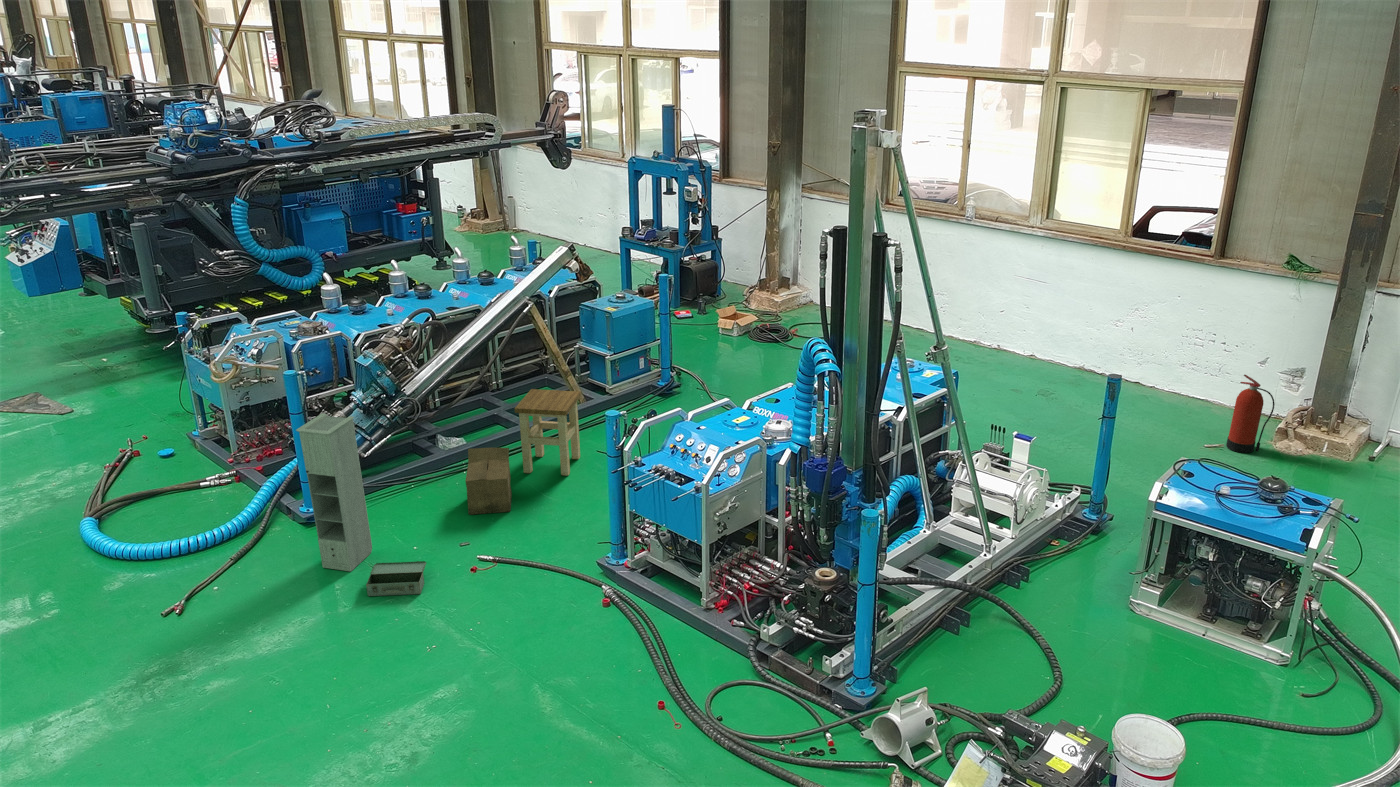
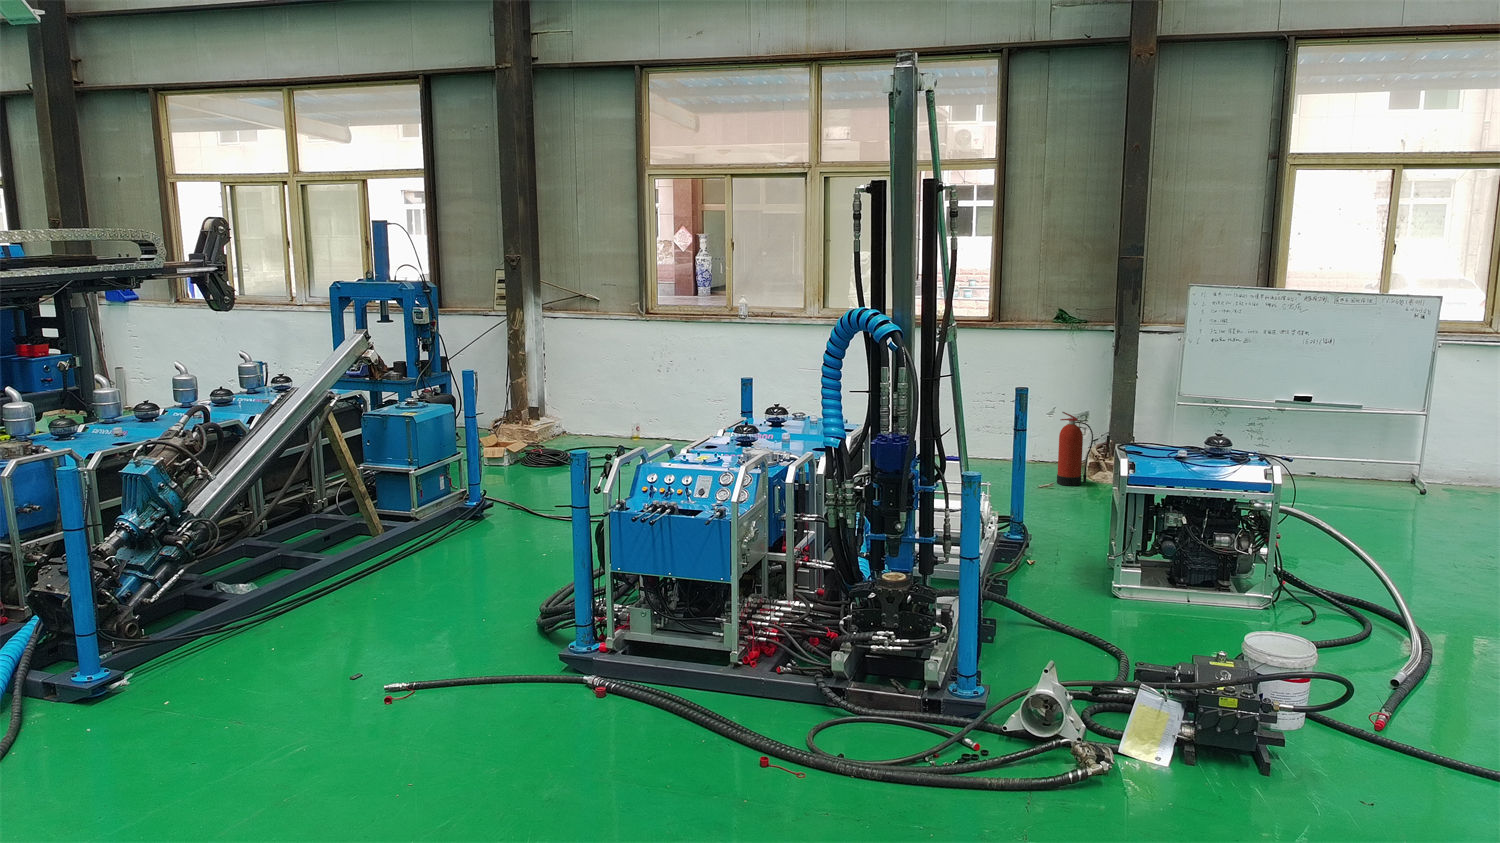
stool: present [515,389,581,476] -> none [354,493,429,607]
cabinet: present [296,414,372,571] -> none [111,502,209,747]
cardboard box: present [465,448,512,515] -> none [301,566,383,655]
toolbox: present [366,561,426,596] -> none [240,700,332,760]

